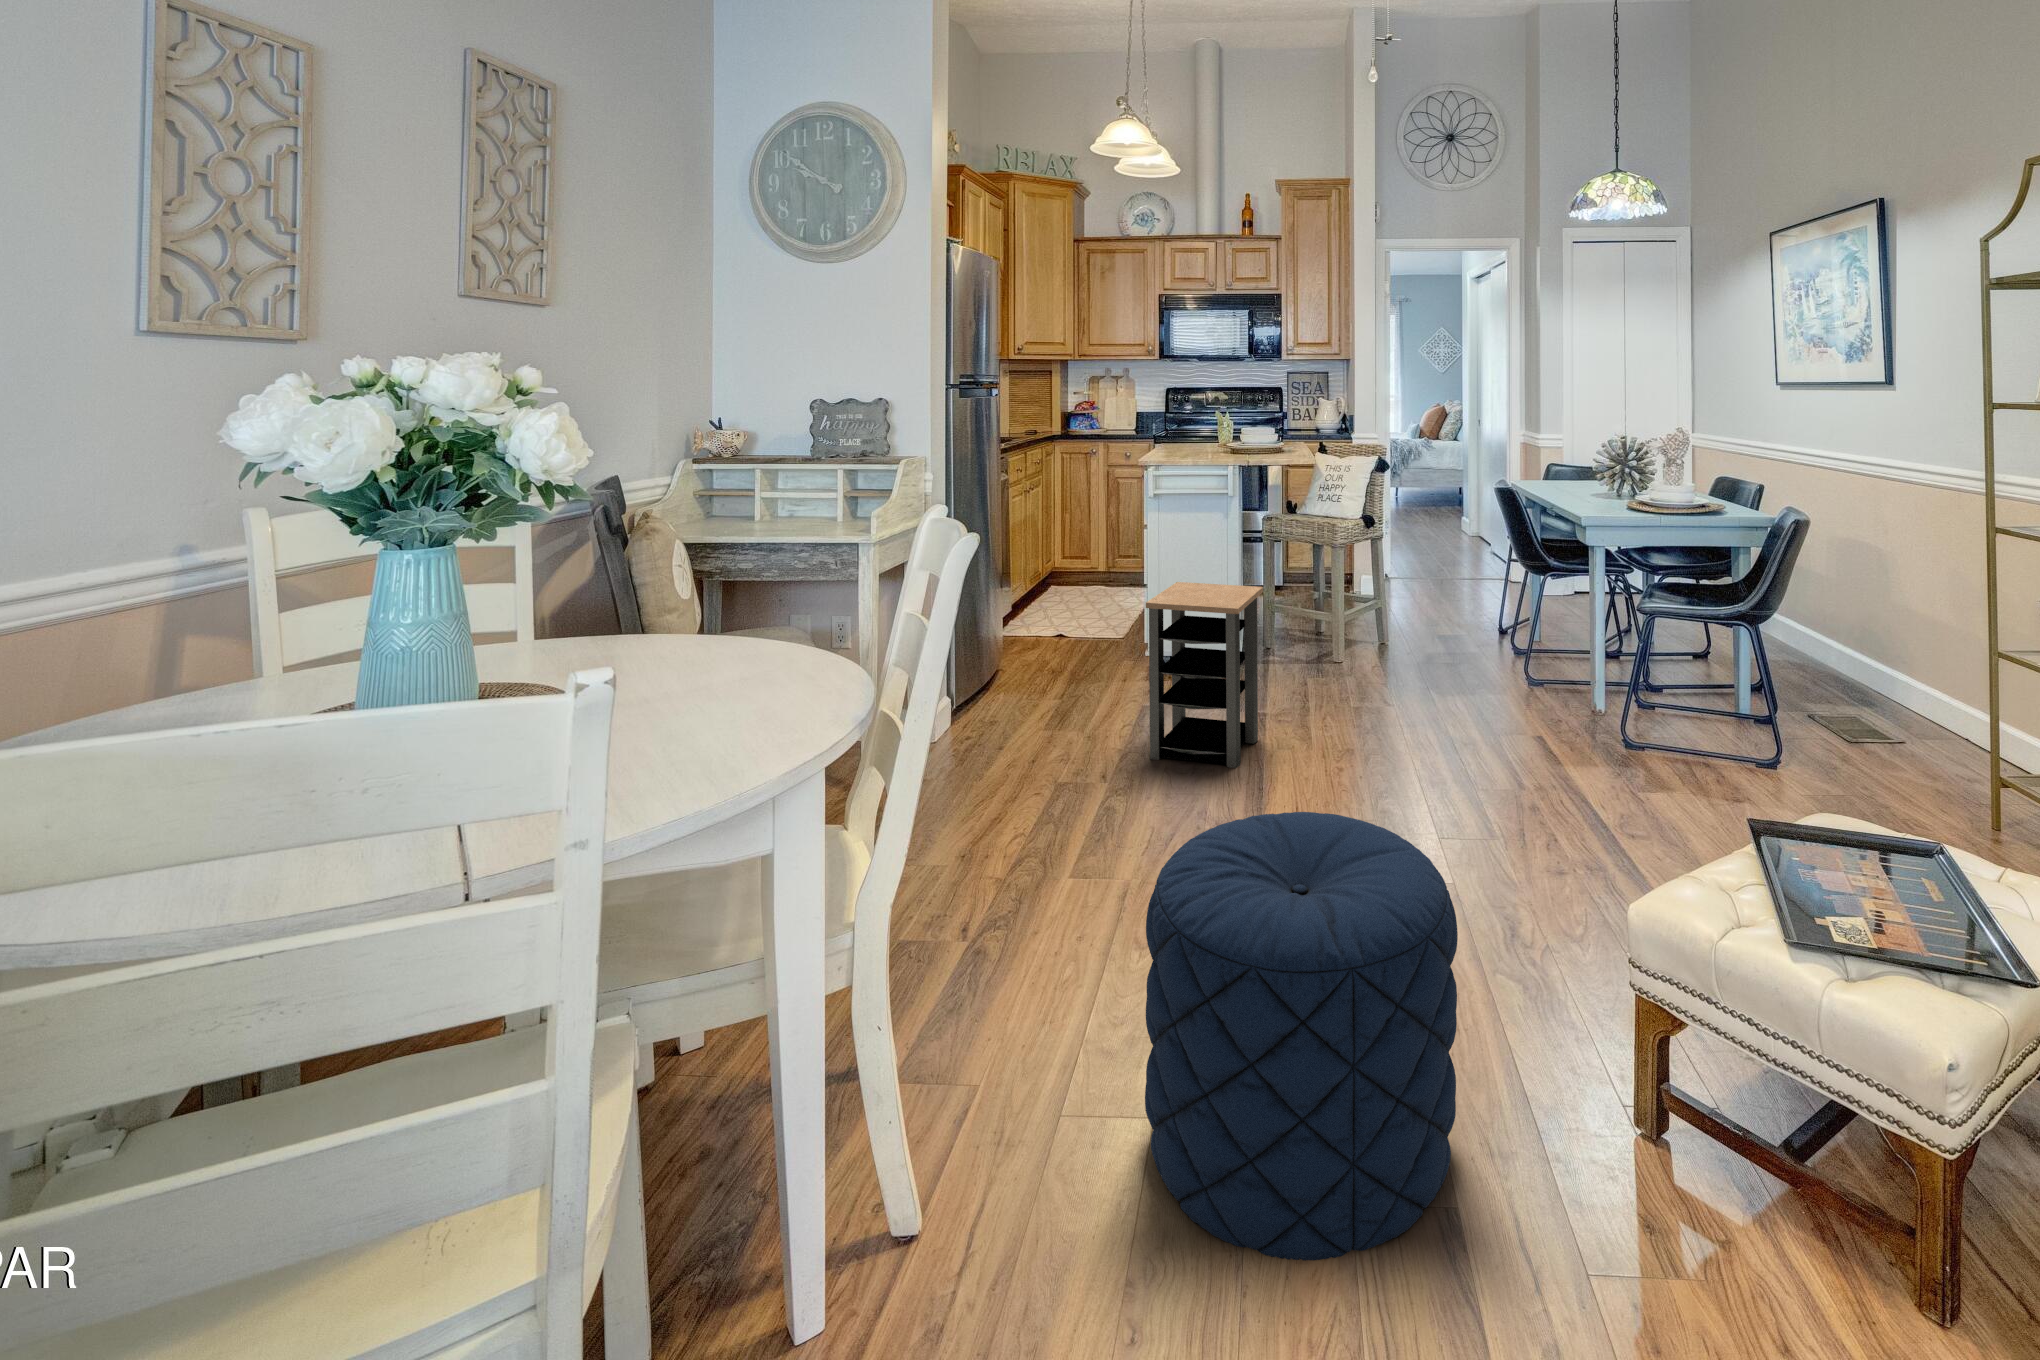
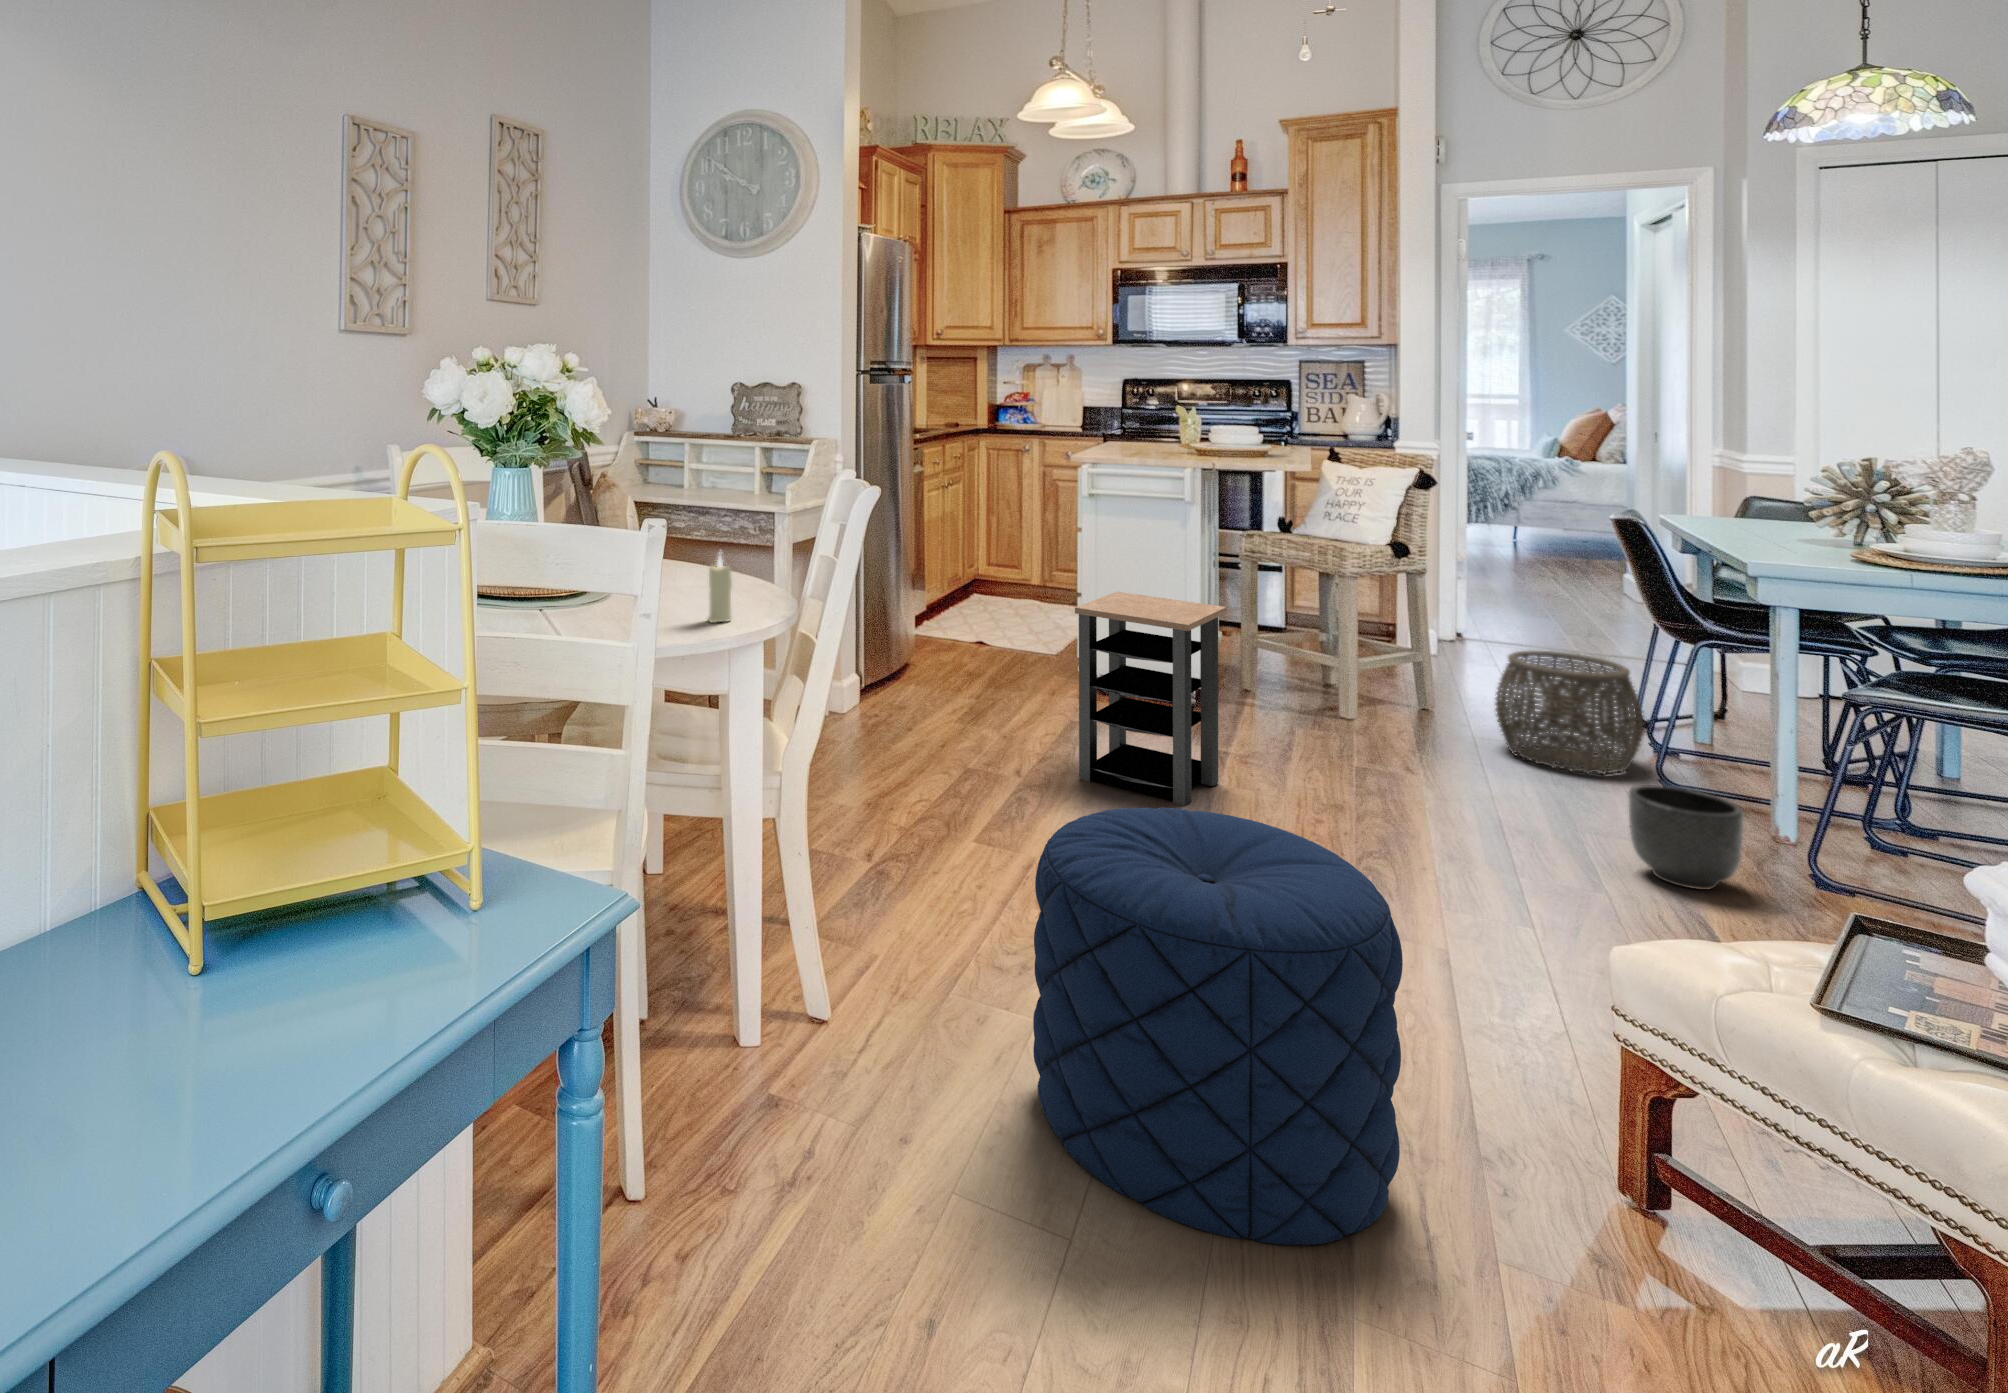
woven basket: none [1432,590,1520,681] -> present [1495,651,1644,774]
candle: none [780,624,812,715] -> present [708,556,732,623]
planter: none [1529,689,1593,765] -> present [1629,785,1744,890]

